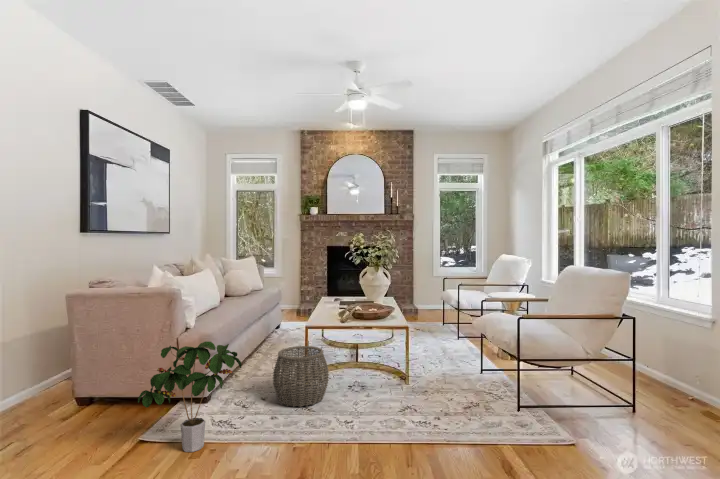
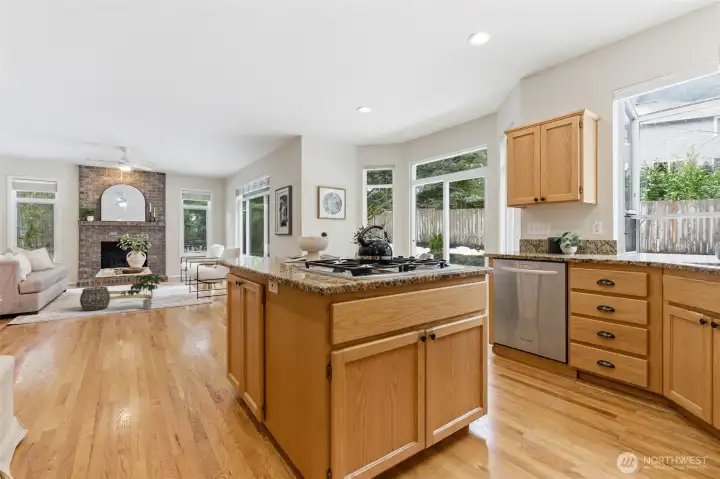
potted plant: present [138,342,242,452] -> present [128,274,164,309]

